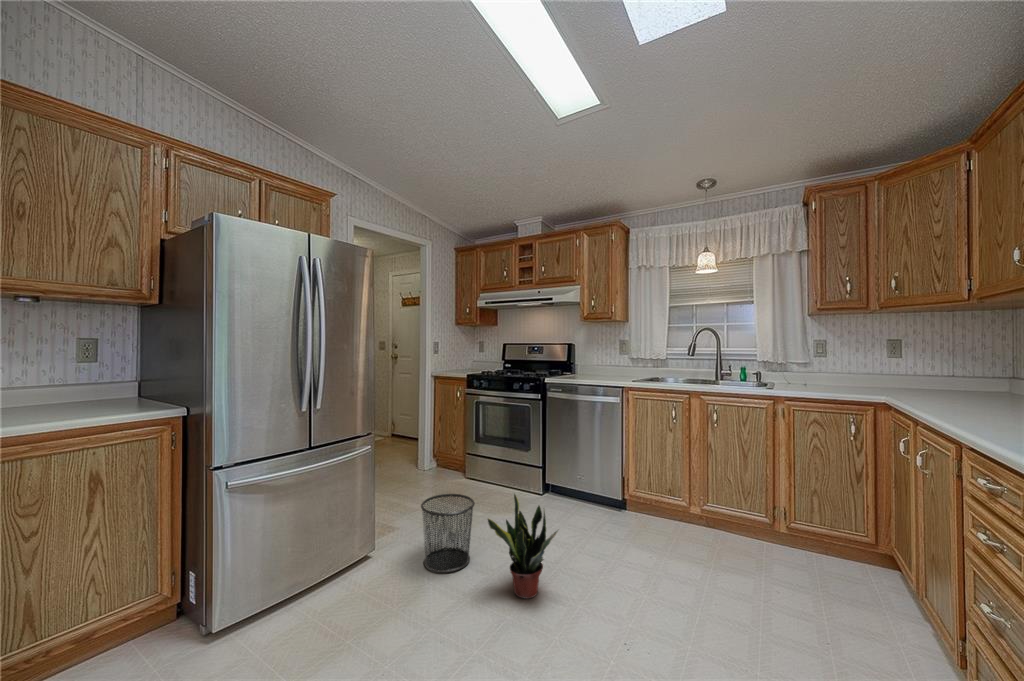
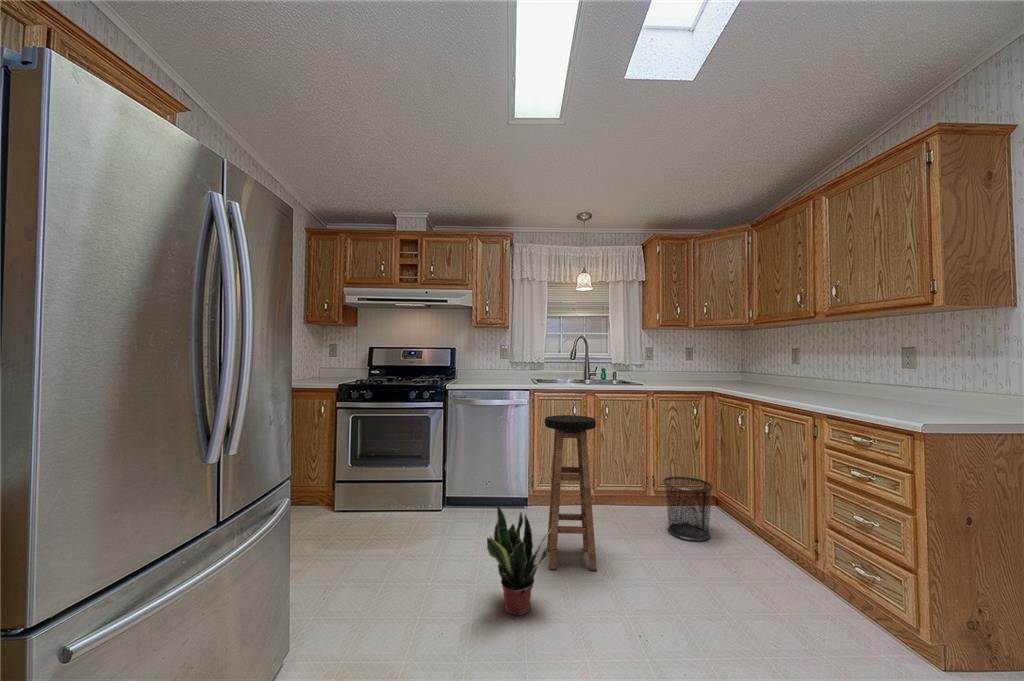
bar stool: none [585,417,647,588] -> present [545,415,597,570]
waste bin: present [421,494,475,573] -> present [663,477,713,541]

